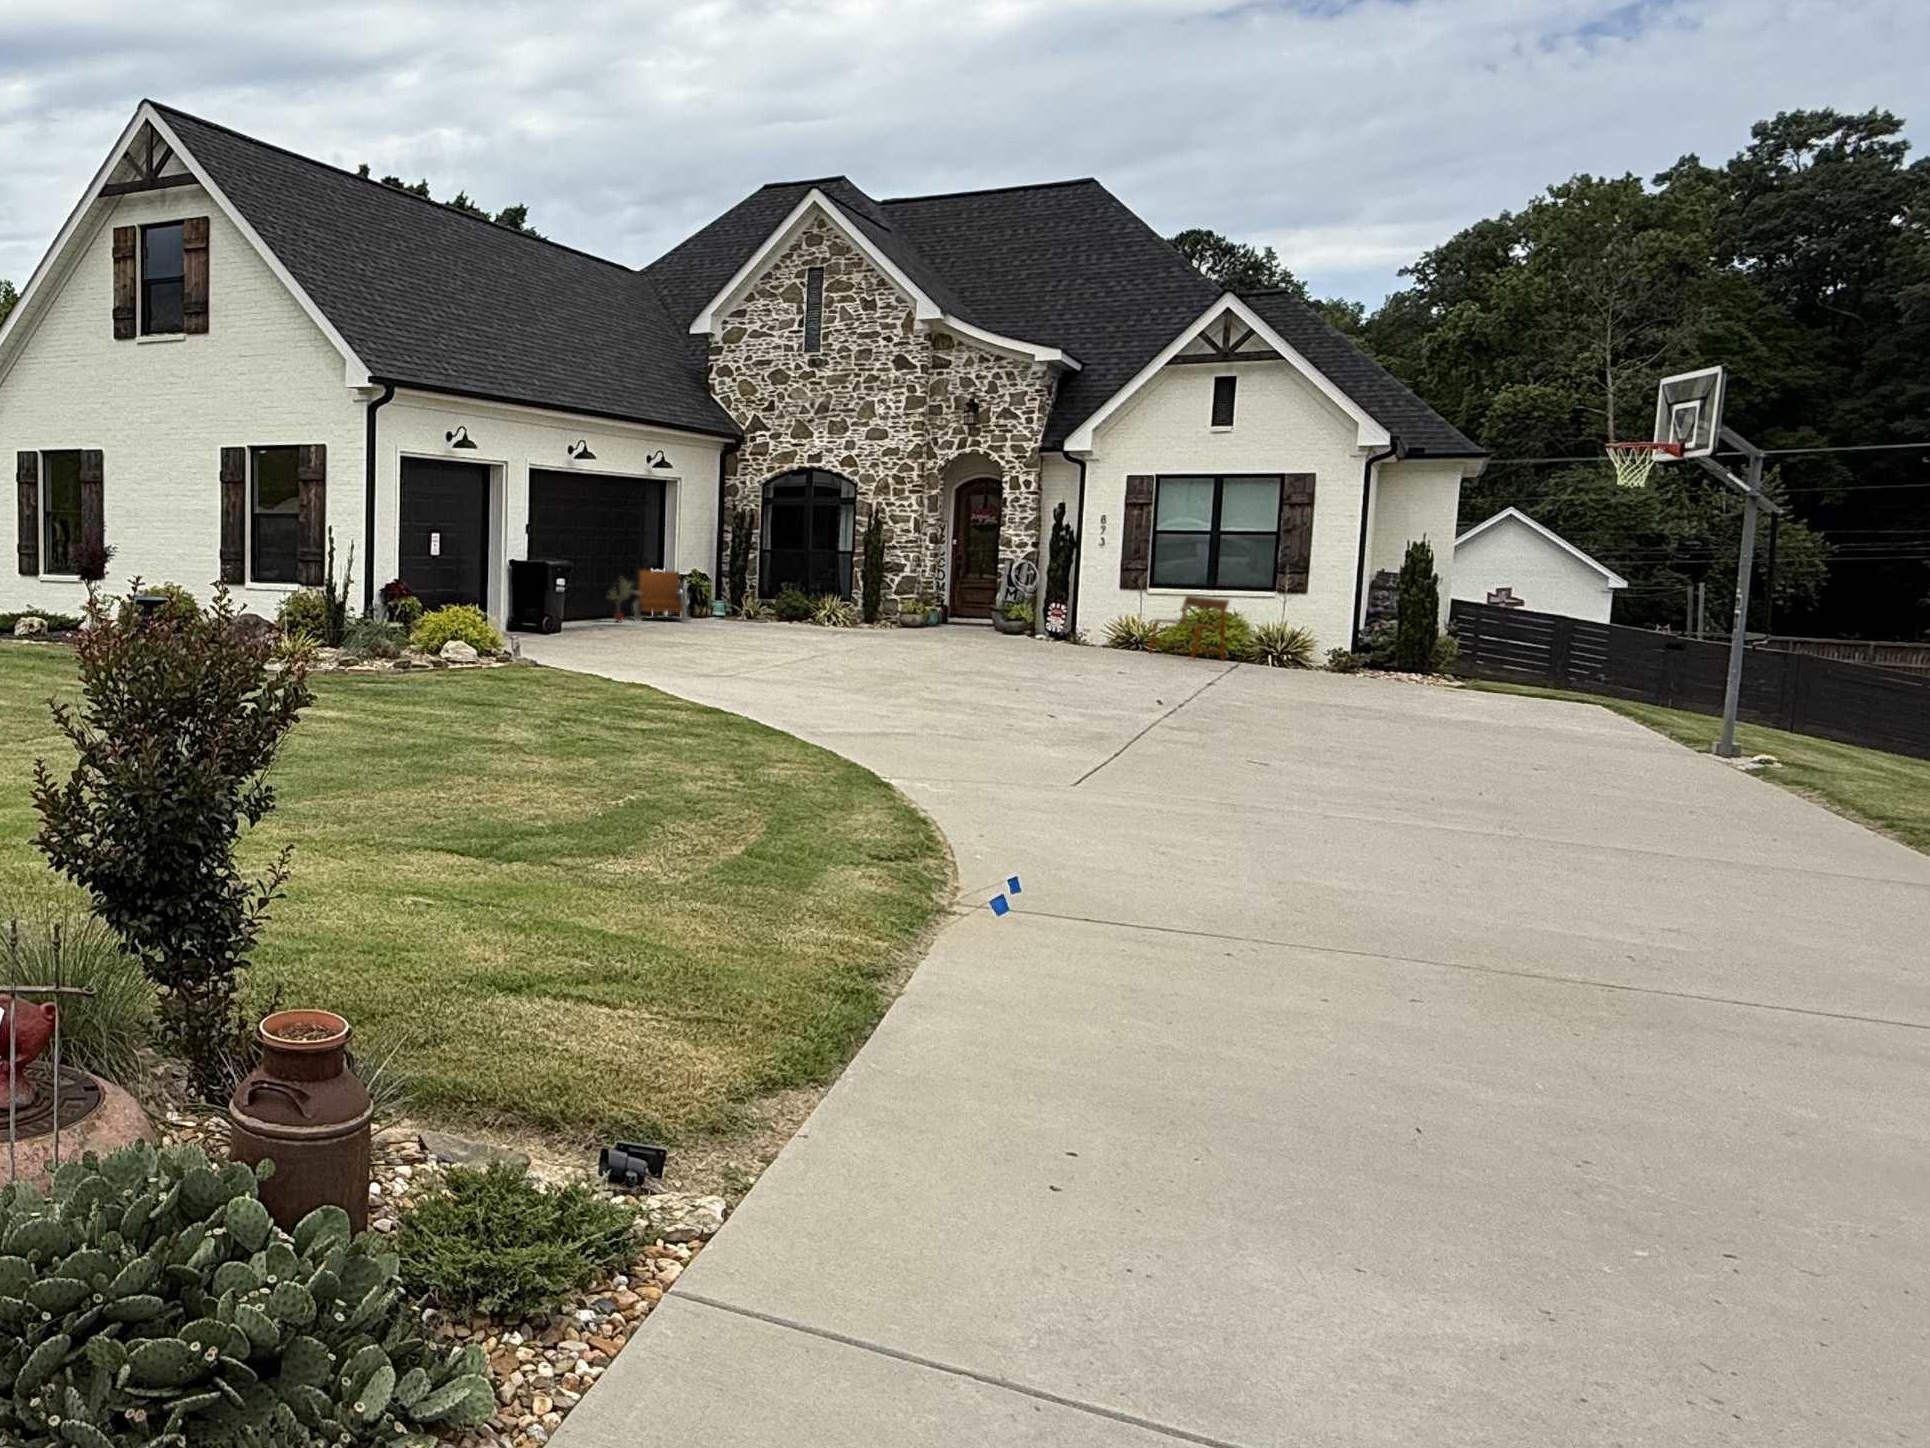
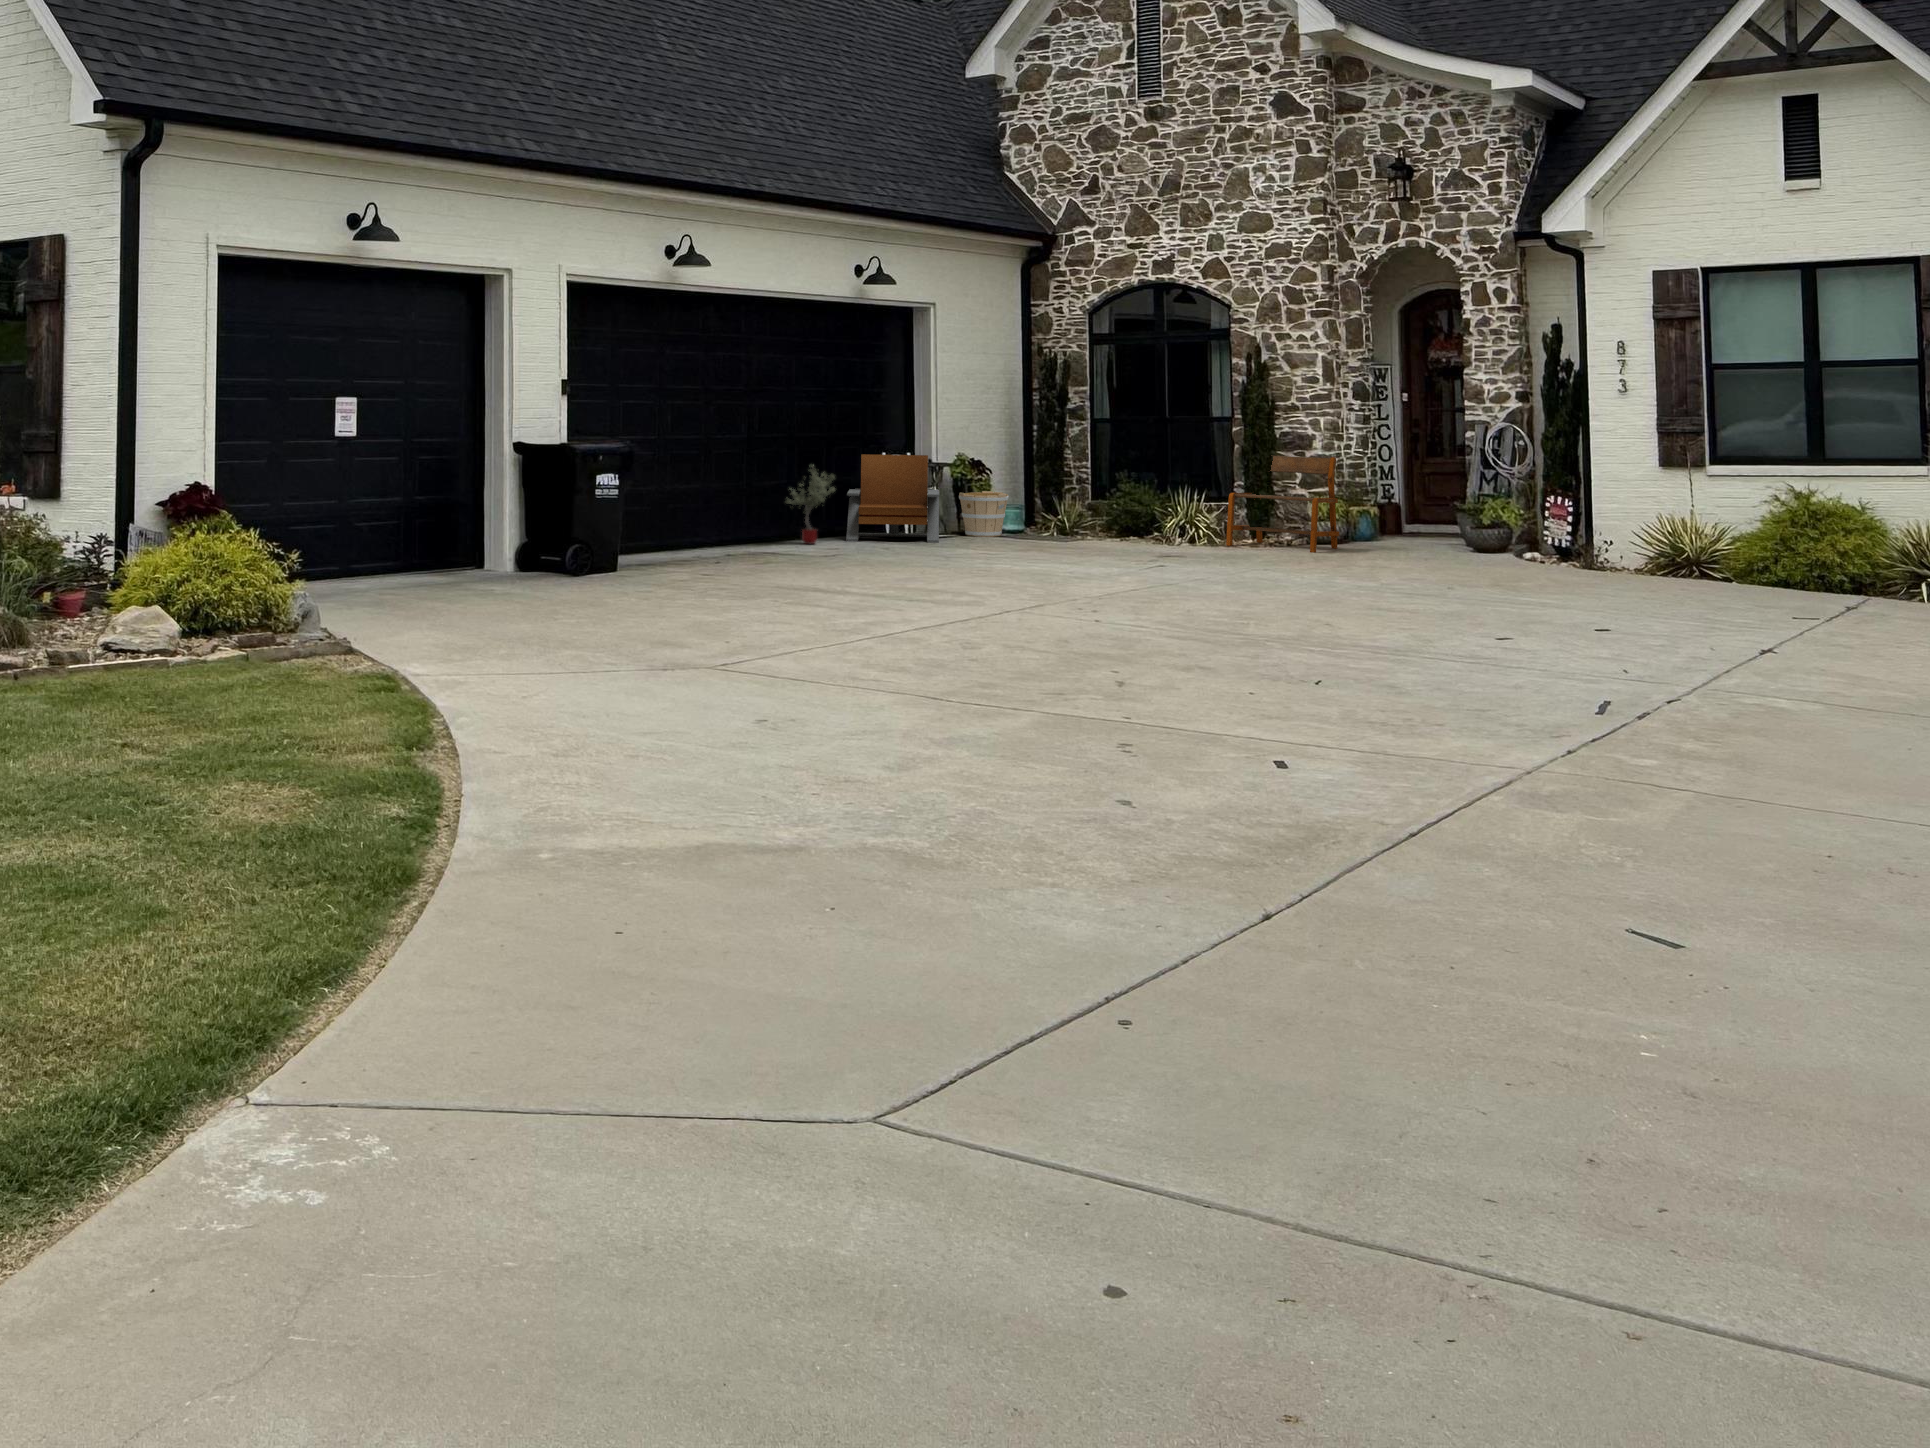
wooden bucket: none [691,593,721,620] -> present [959,491,1009,537]
bench: present [1149,595,1229,660] -> present [1226,456,1339,553]

